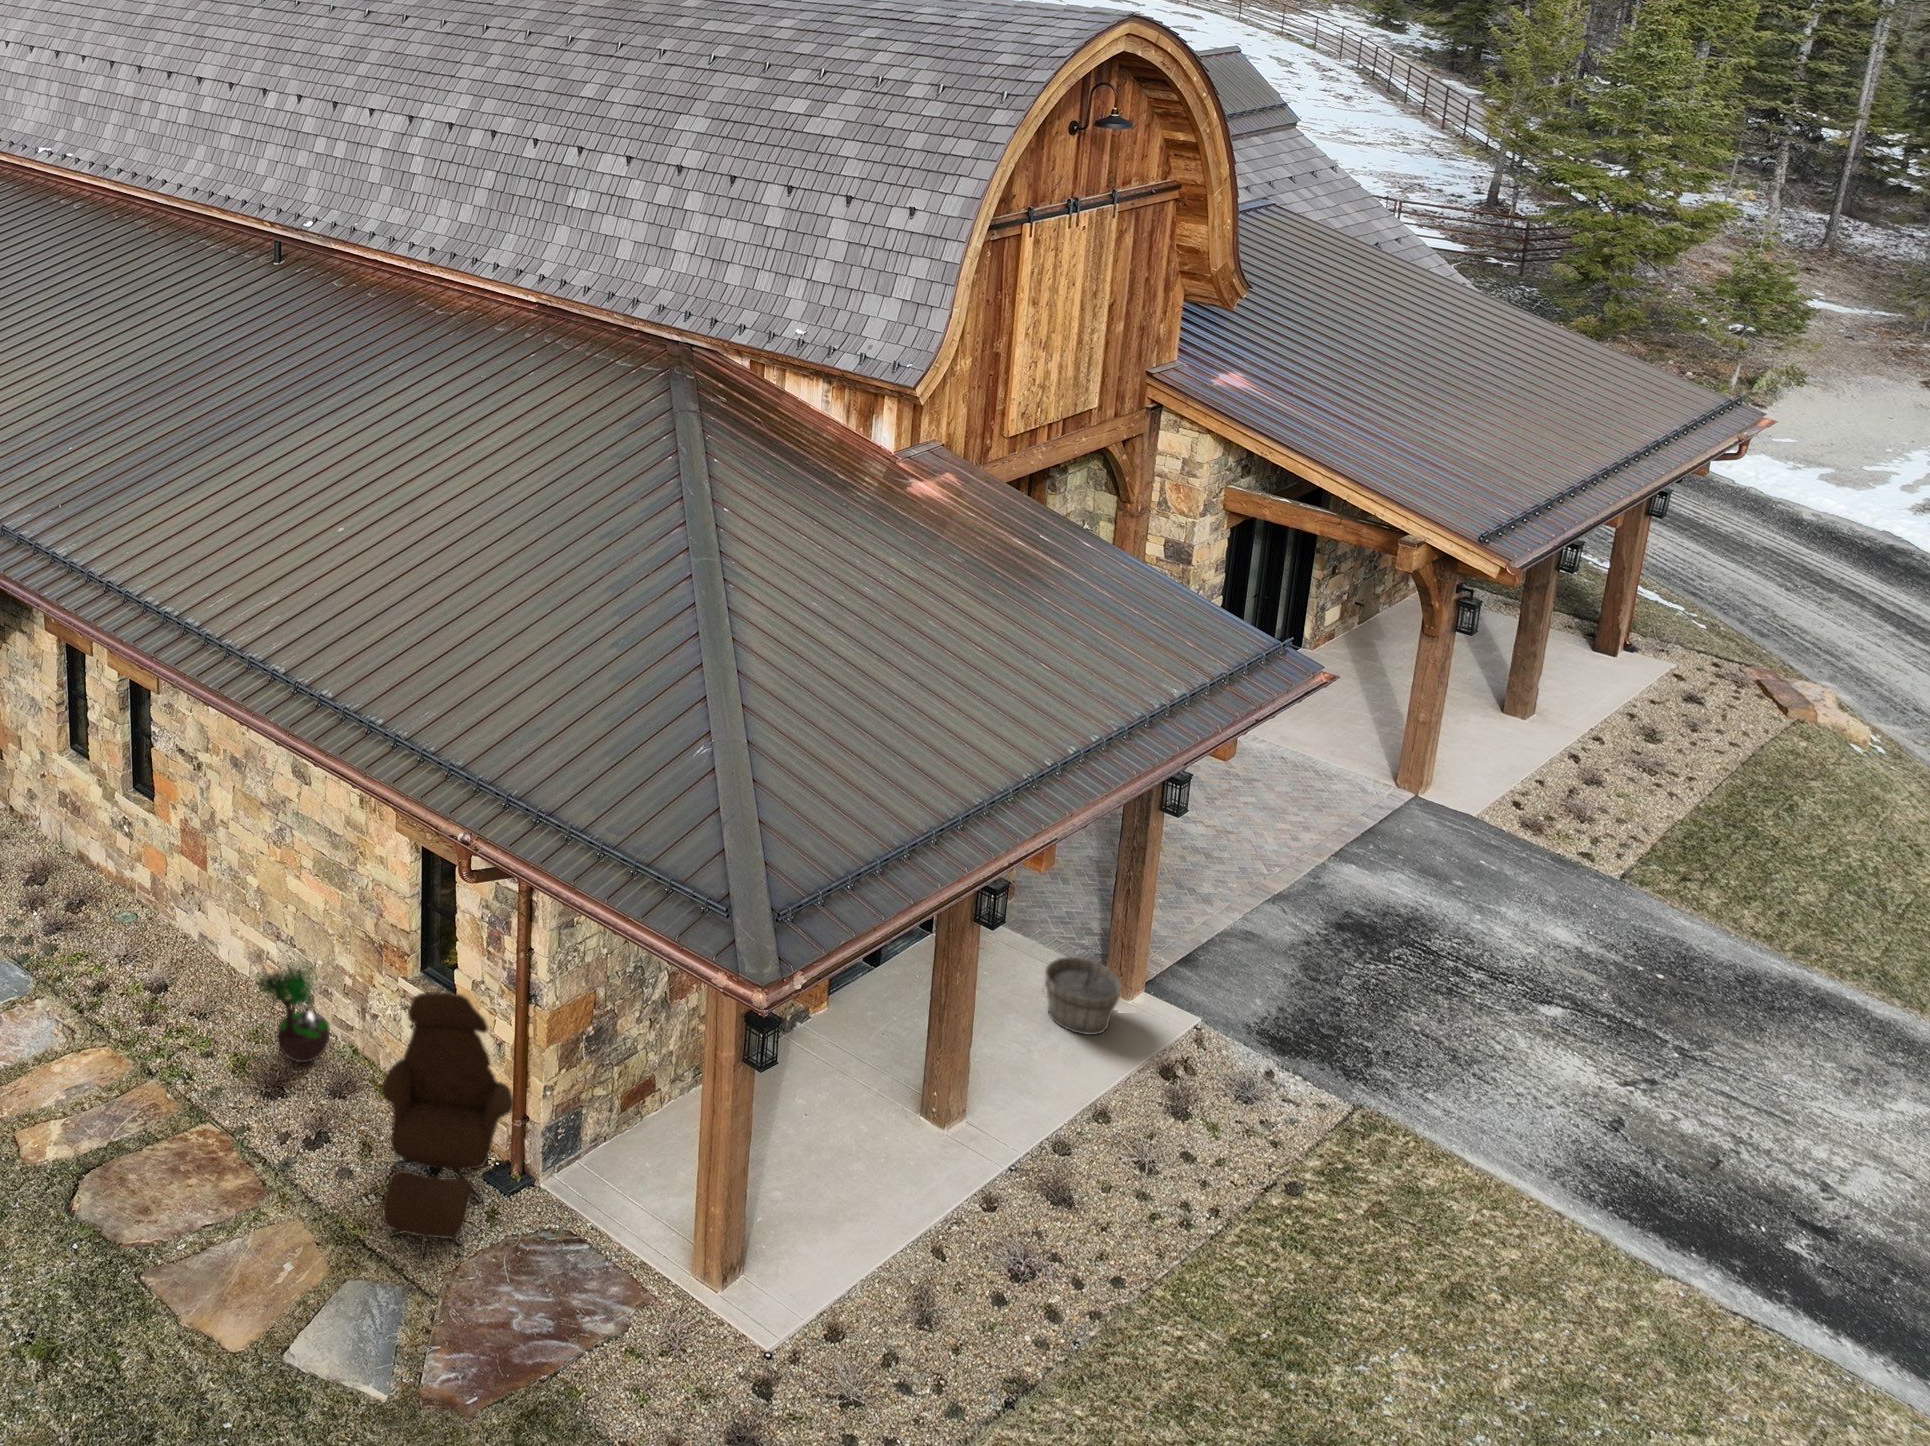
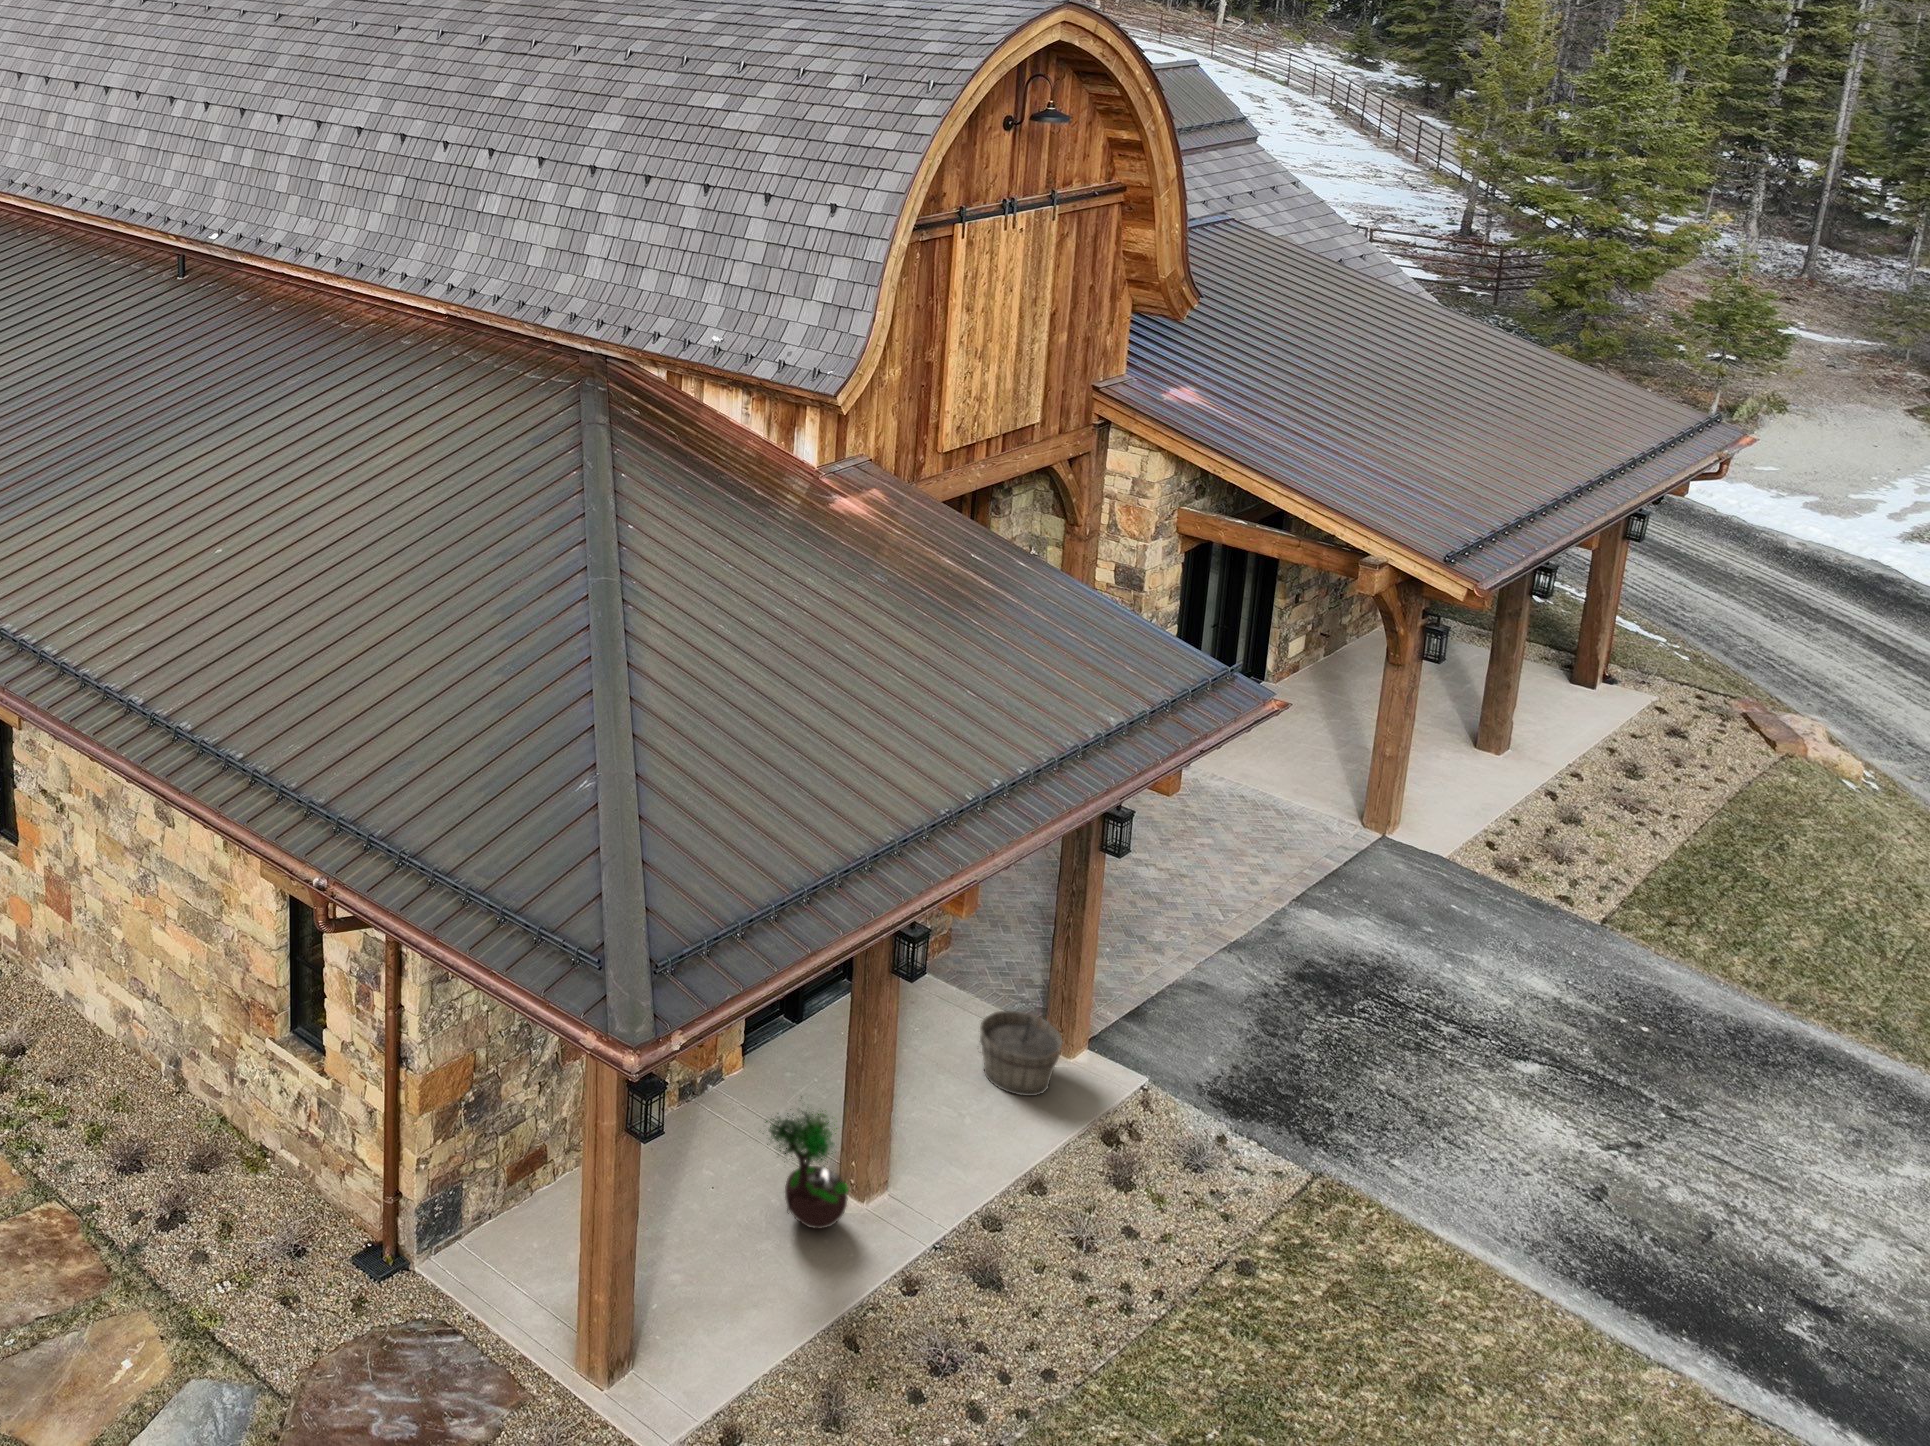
potted tree: present [250,959,330,1062] -> present [763,1109,848,1229]
lounge chair: present [382,992,514,1259] -> none [234,1055,389,1359]

